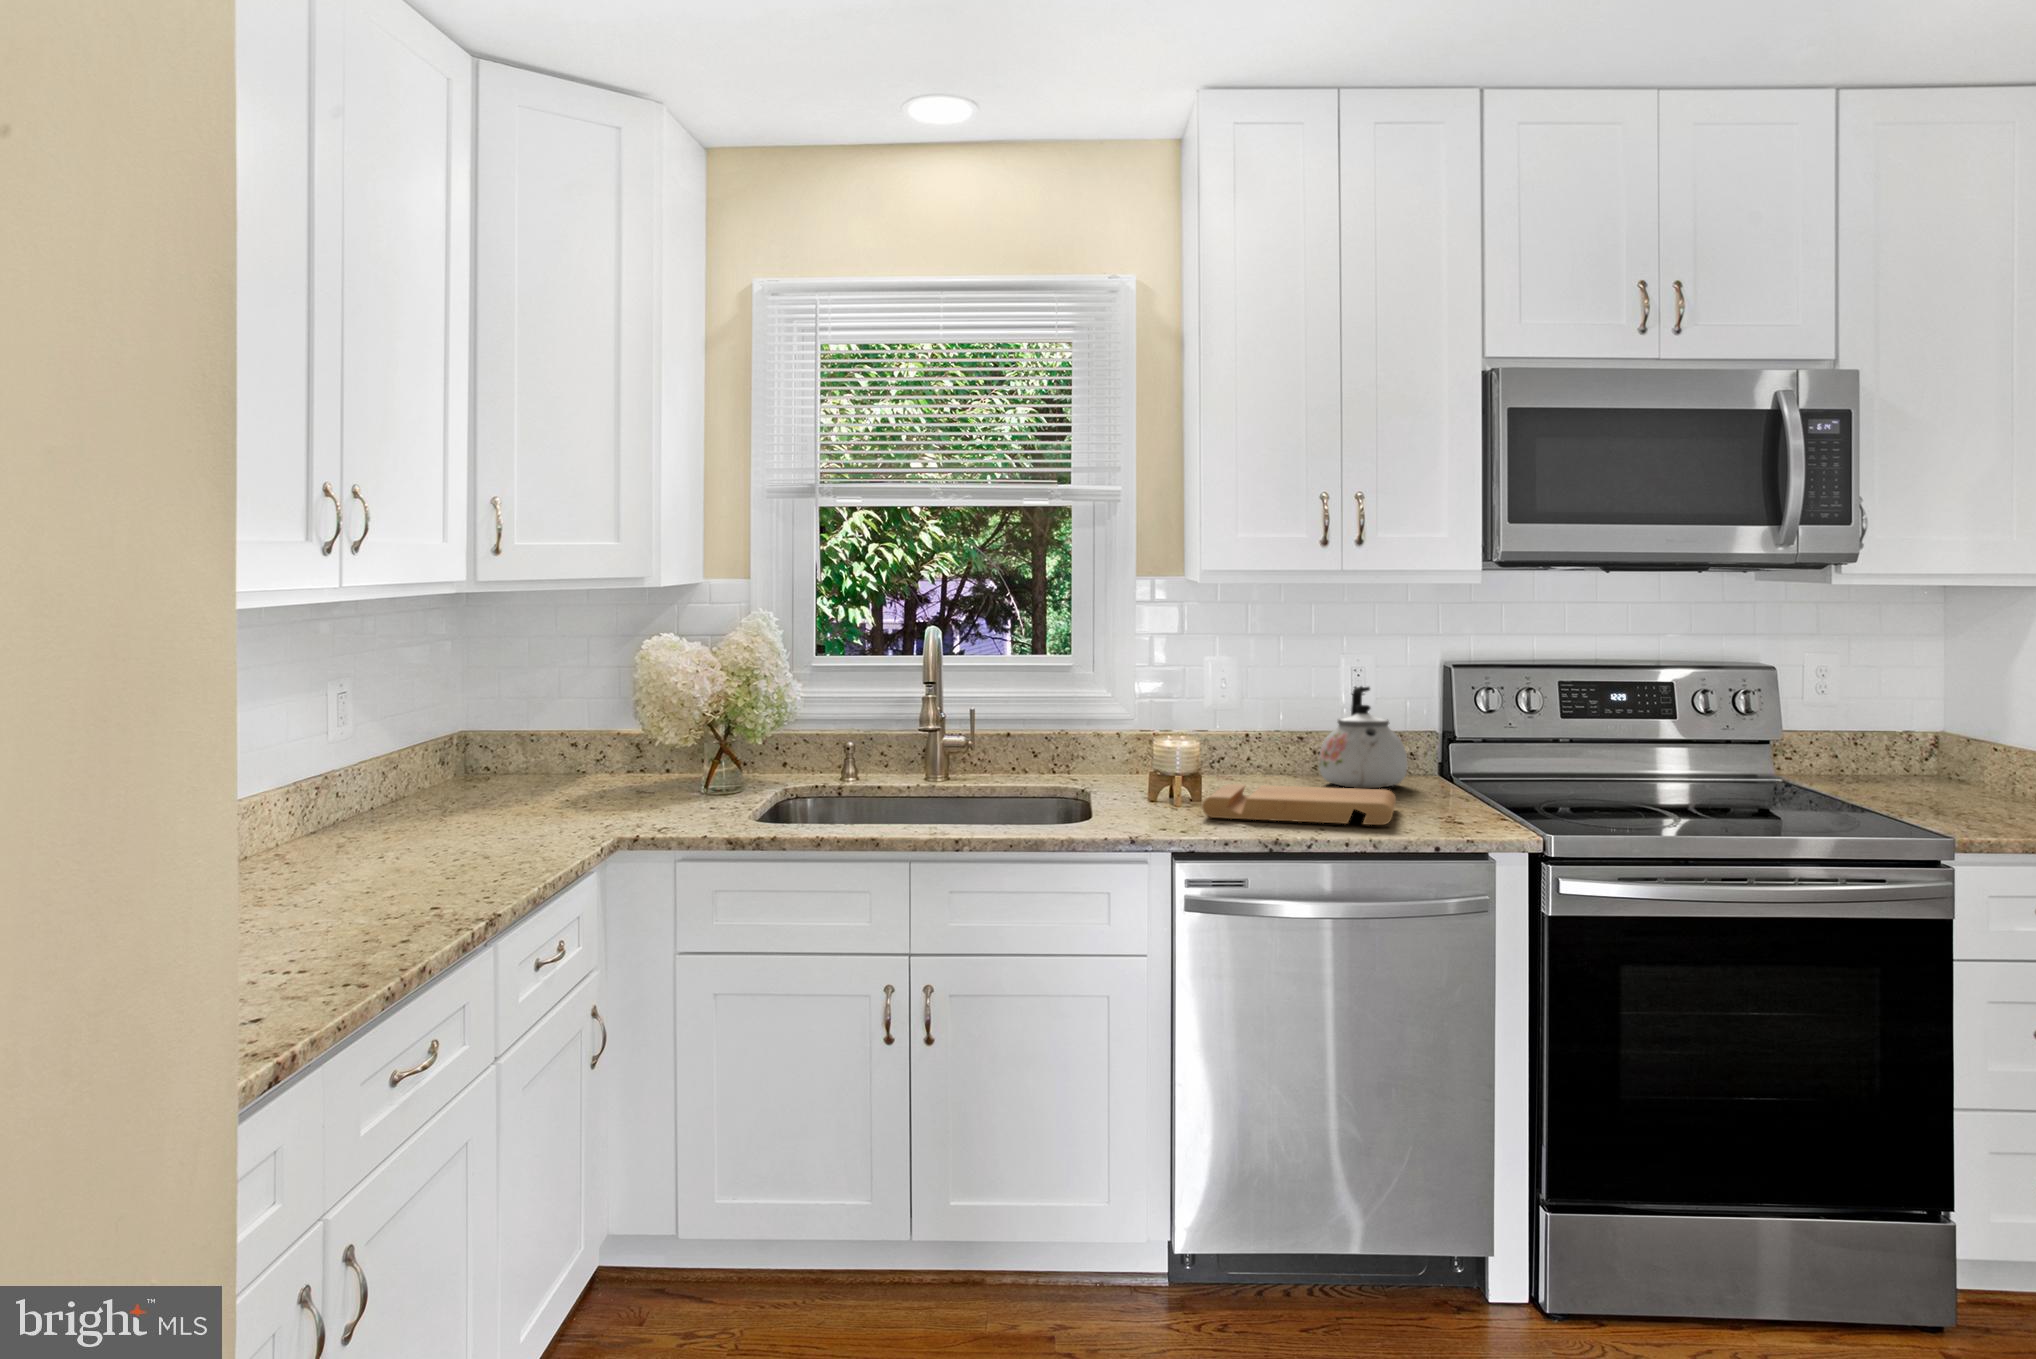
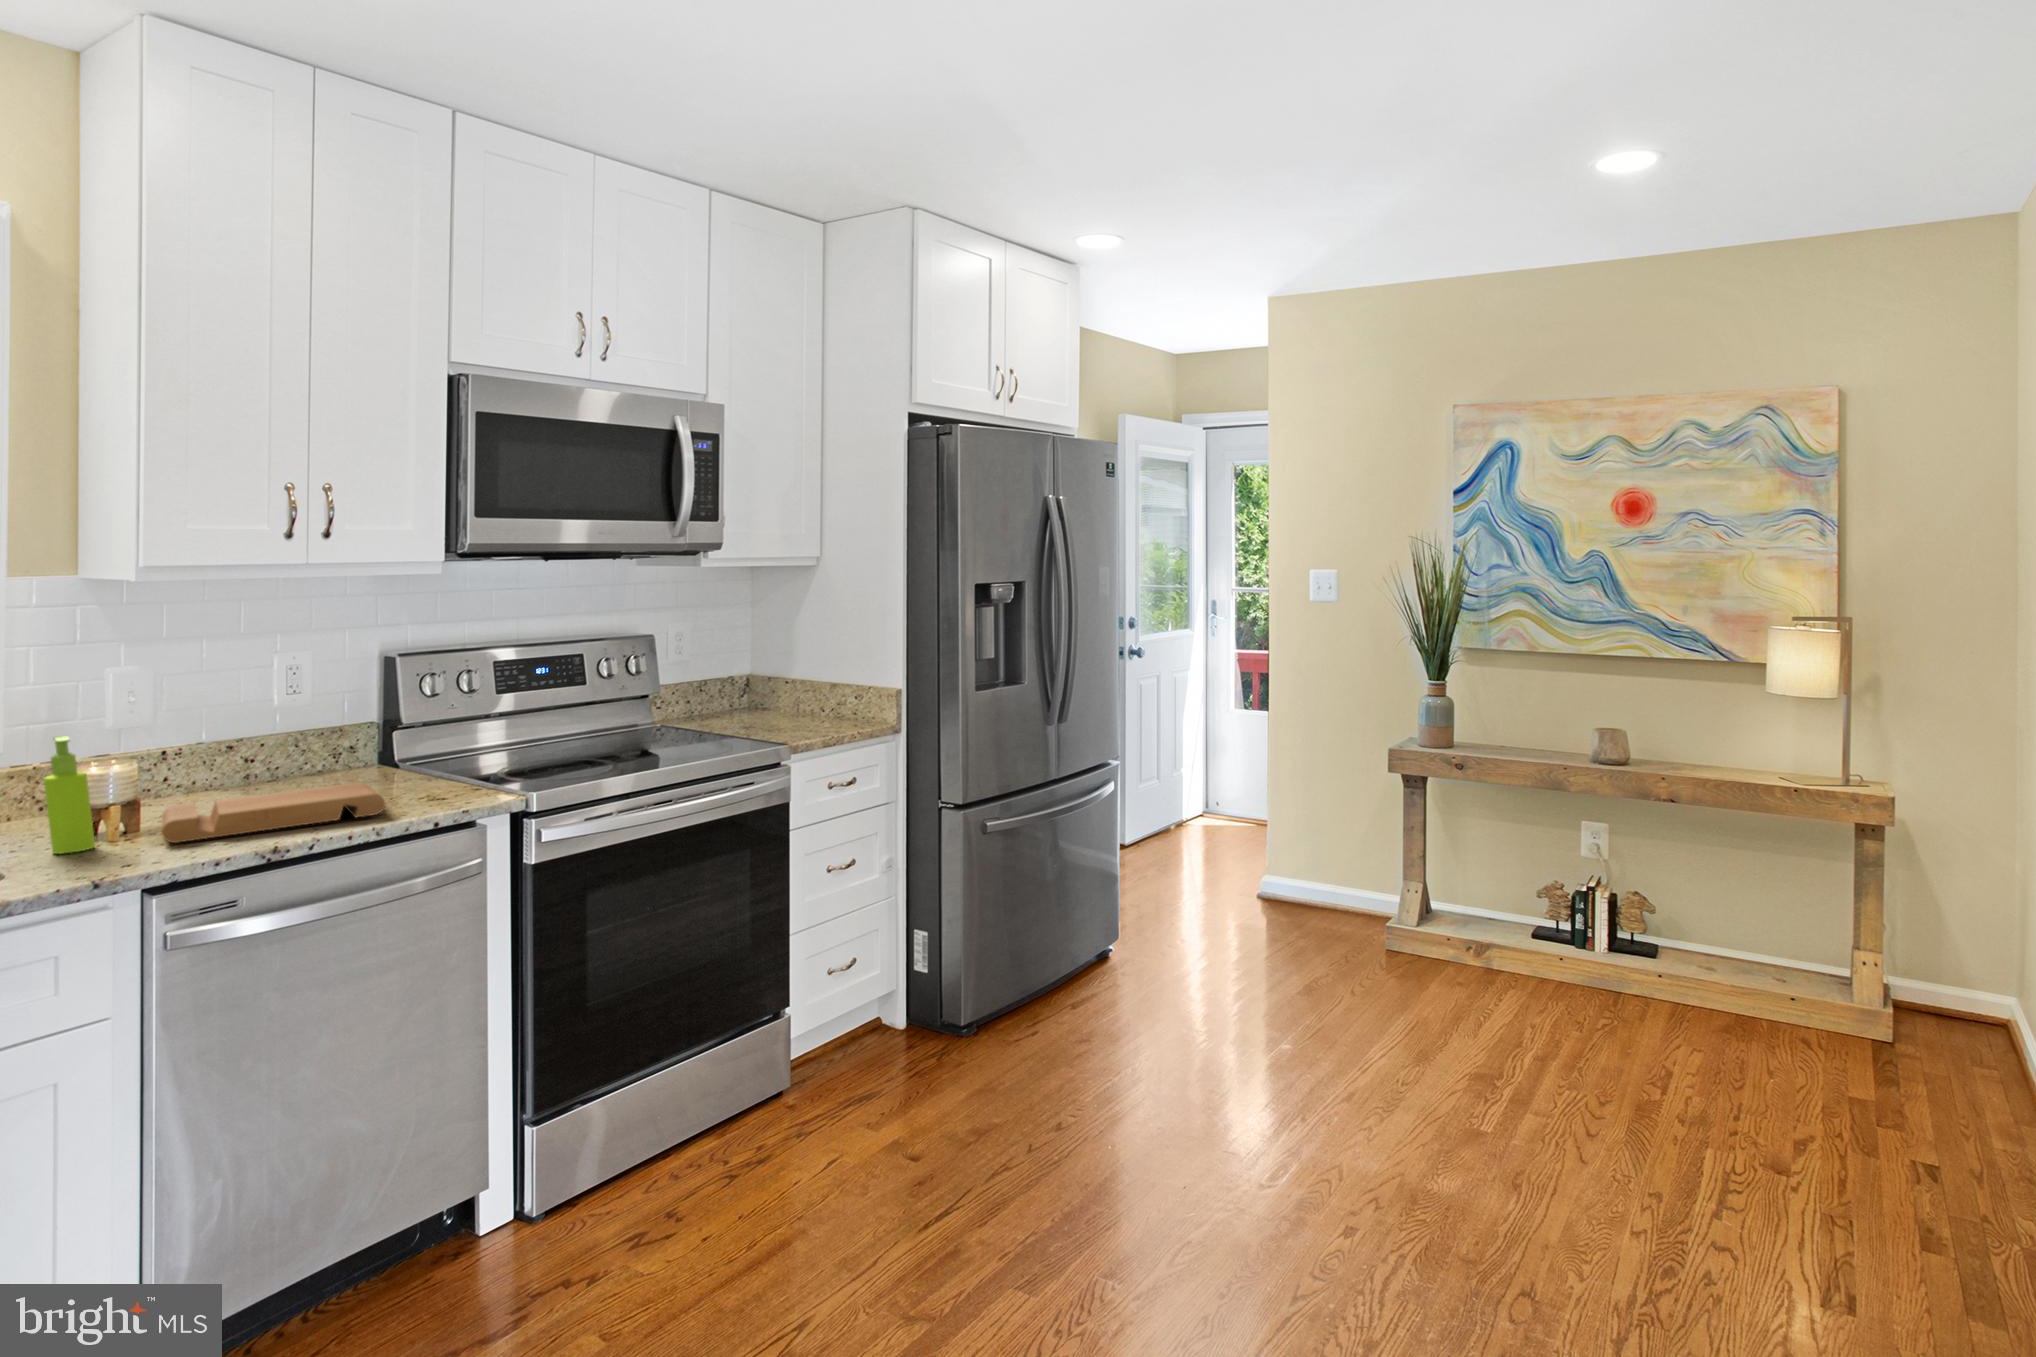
kettle: present [1319,687,1407,788] -> none [260,686,359,788]
soap dispenser: none [1130,709,1160,811] -> present [44,736,95,854]

